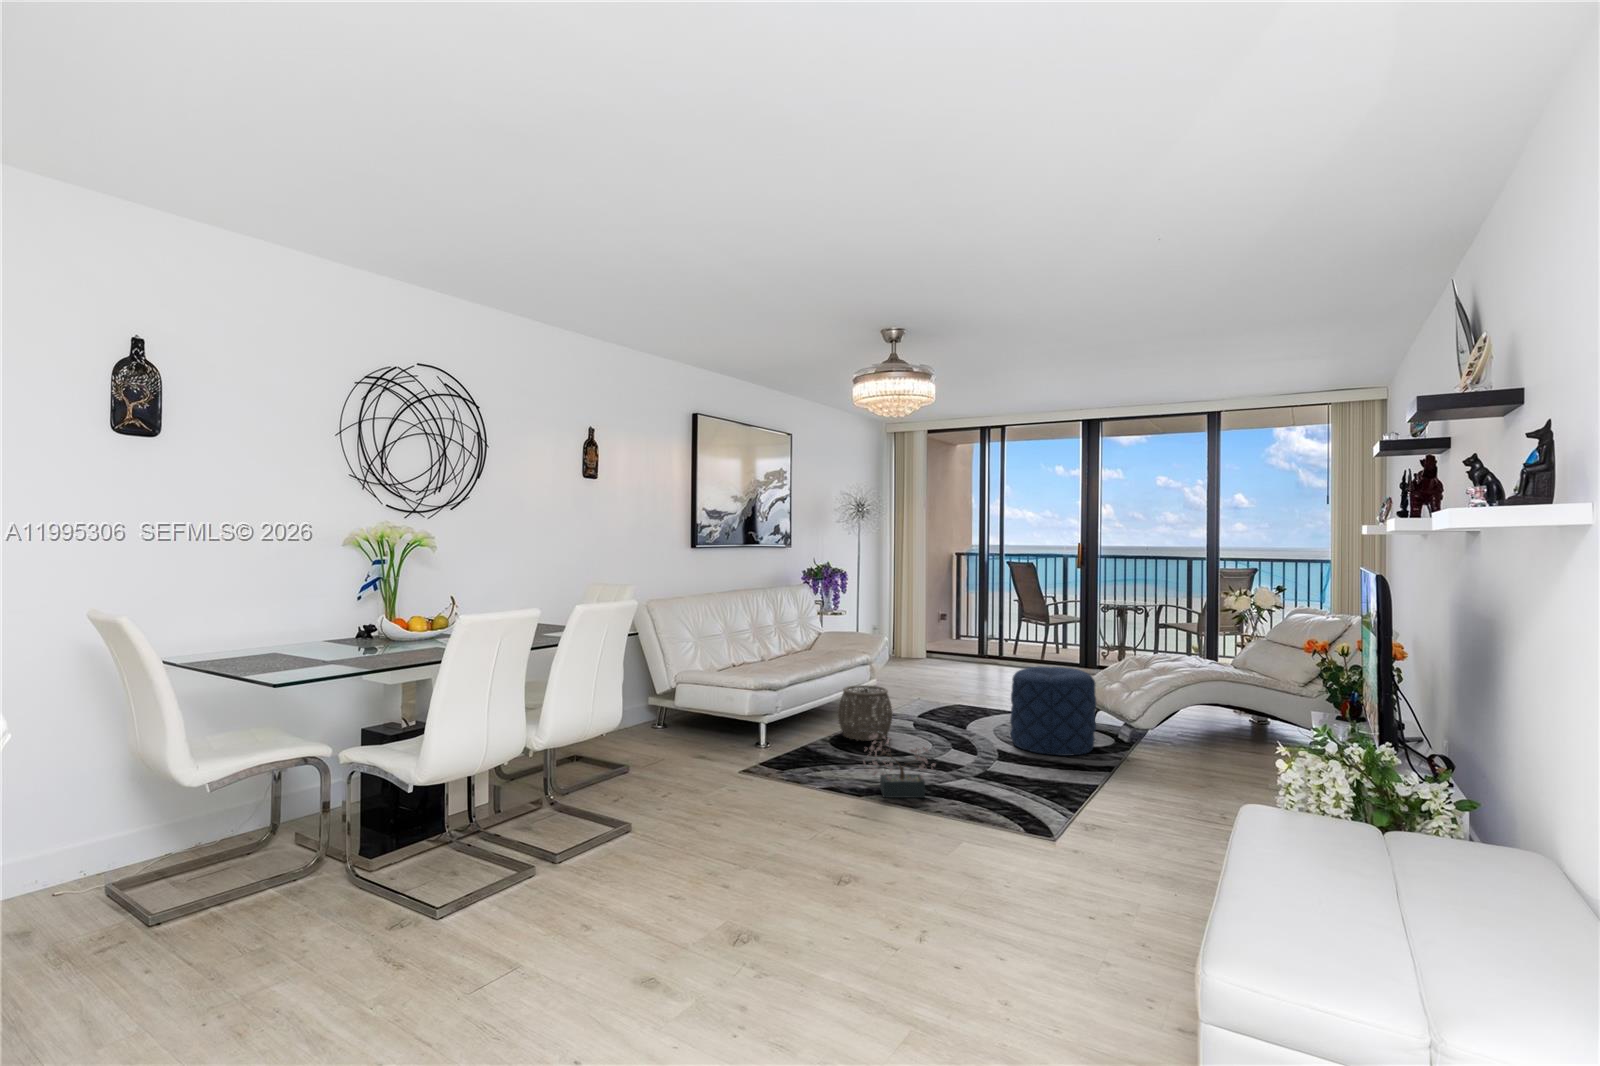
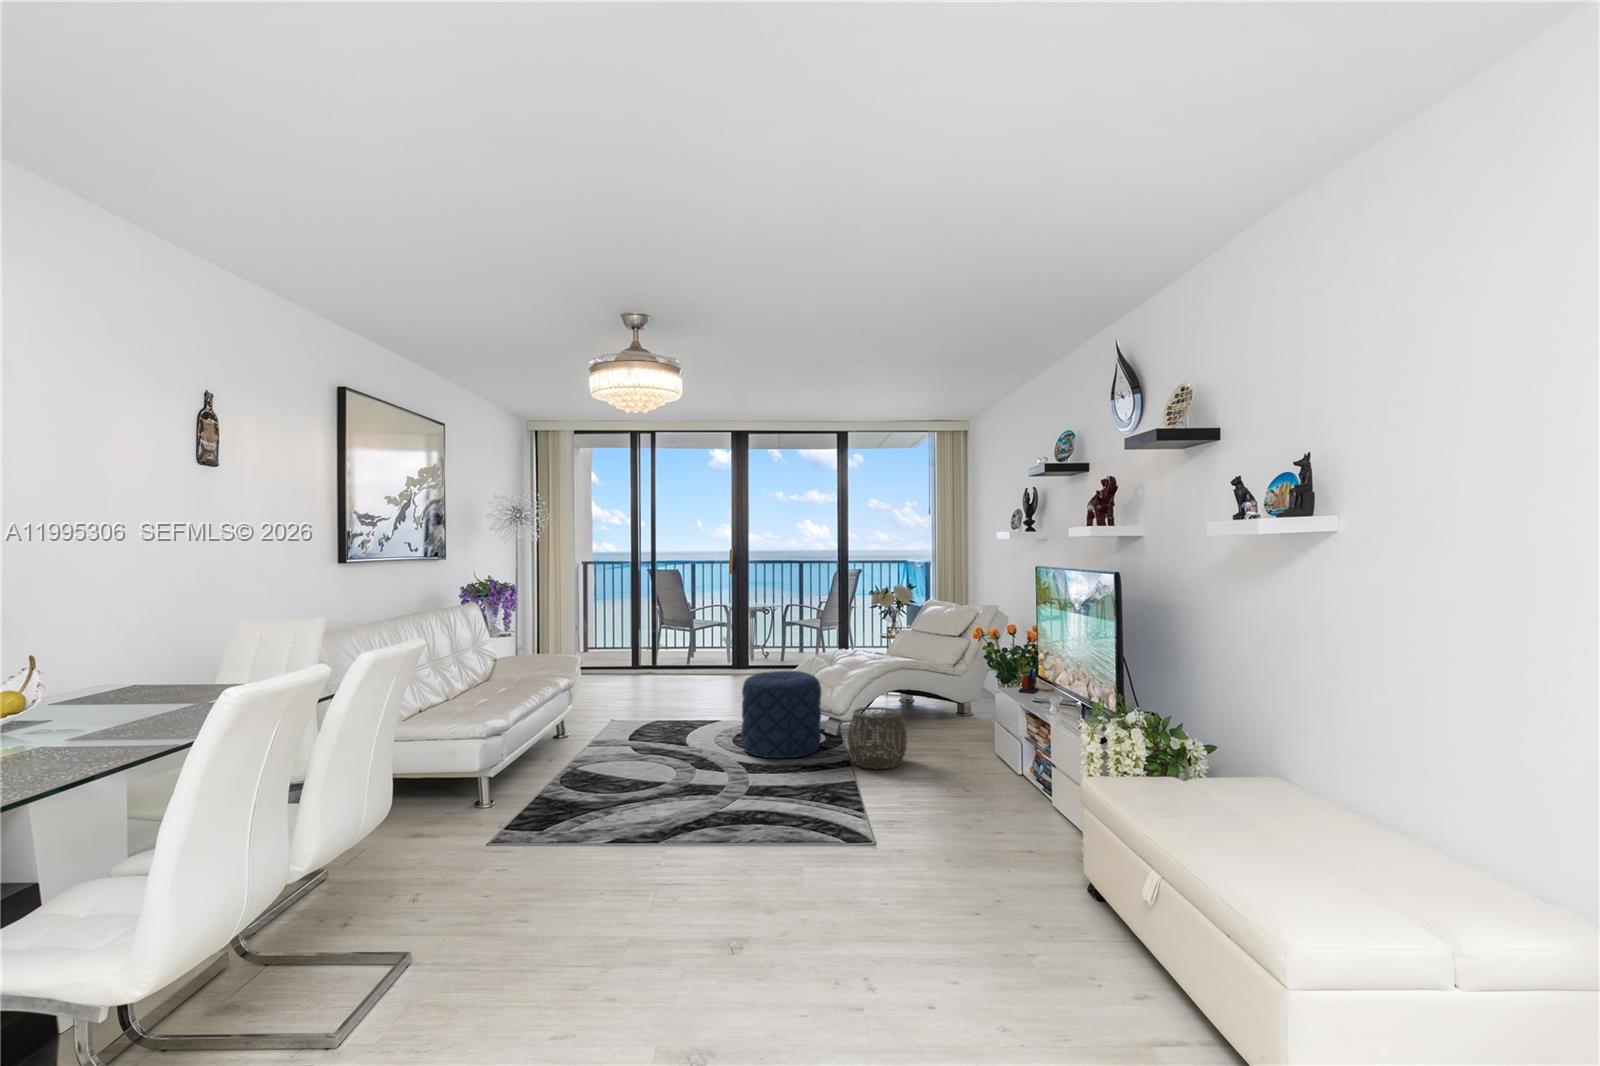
woven basket: present [838,685,893,741] -> present [848,707,907,769]
decorative plant: present [863,733,935,798] -> none [650,767,726,839]

